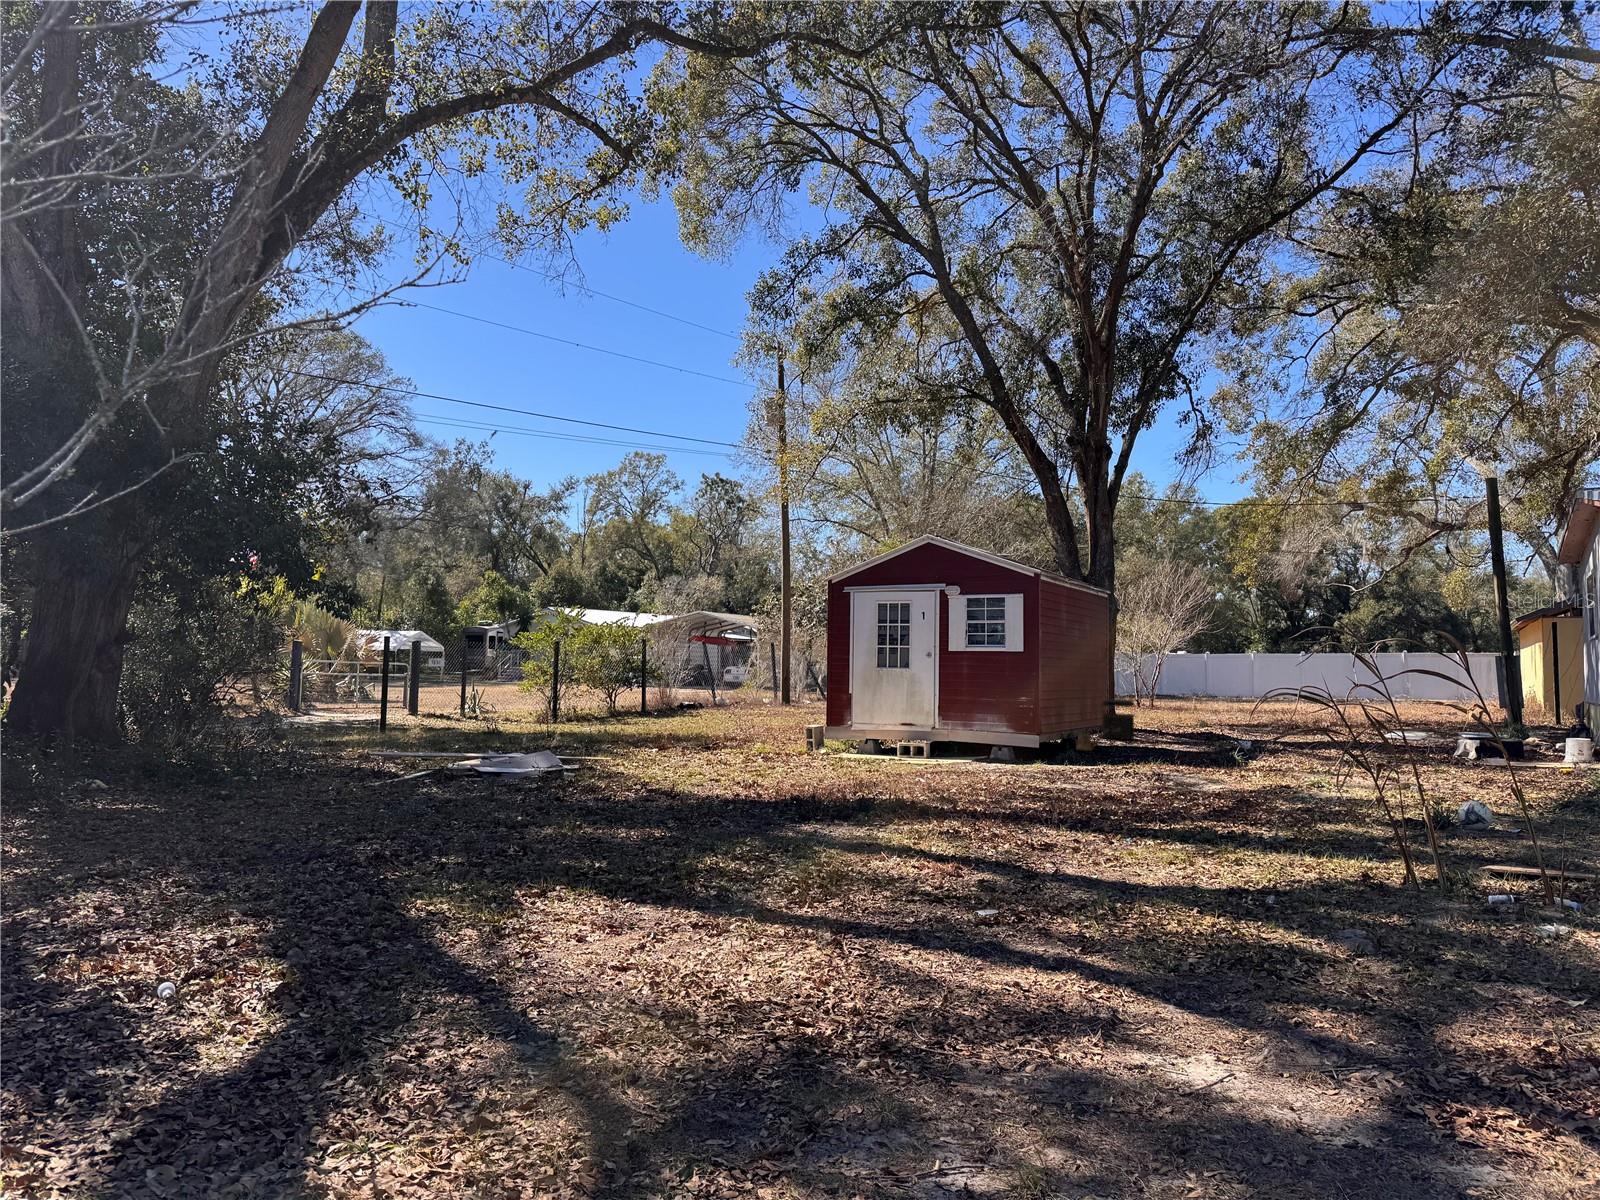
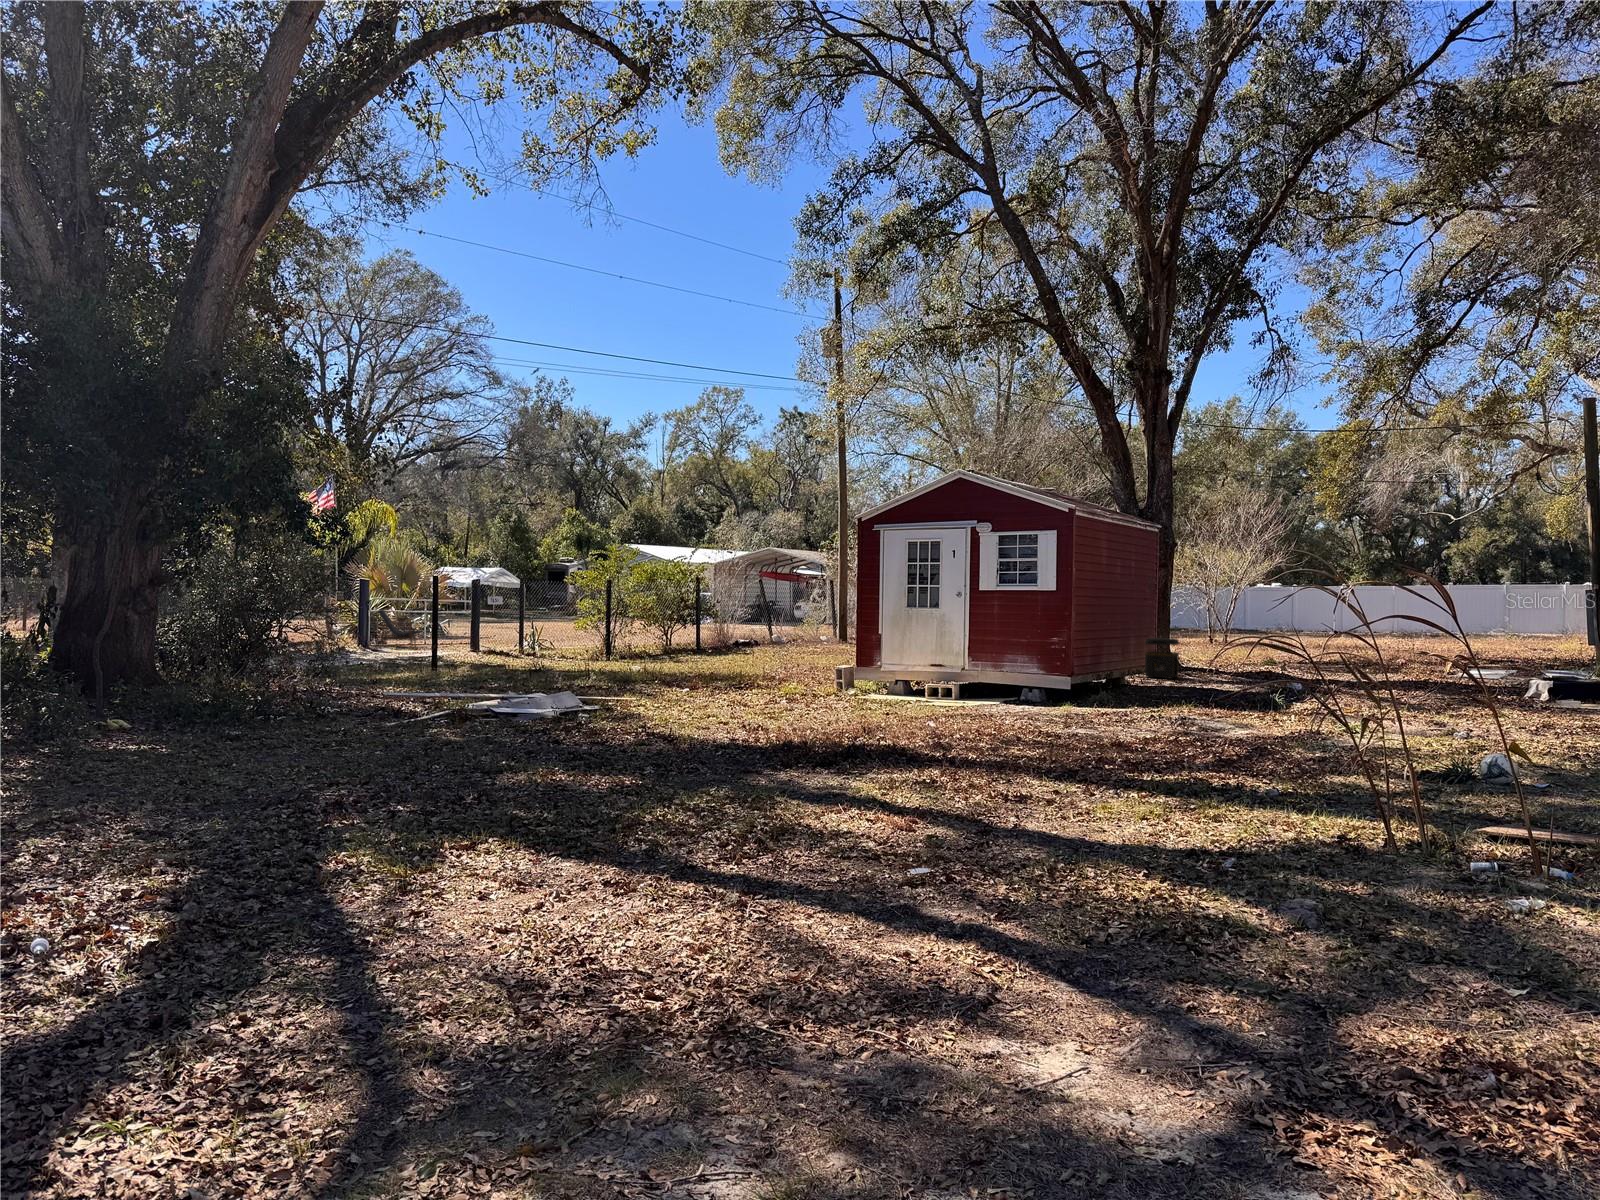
lounge chair: none [305,666,350,708] -> present [378,609,421,647]
watering can: present [1076,729,1109,751] -> none [1106,669,1145,690]

